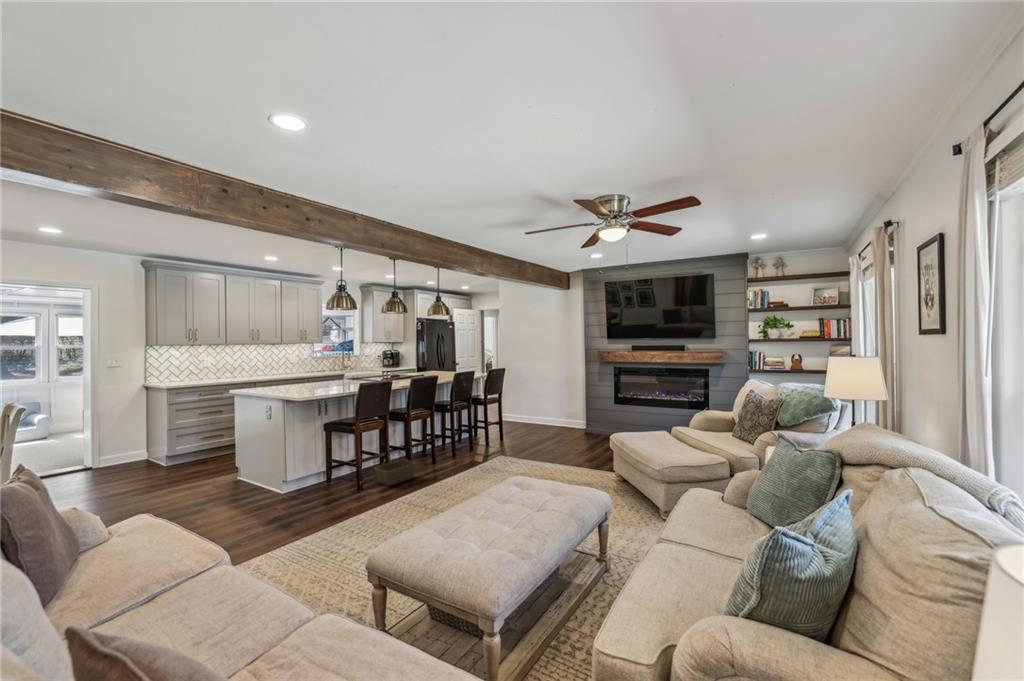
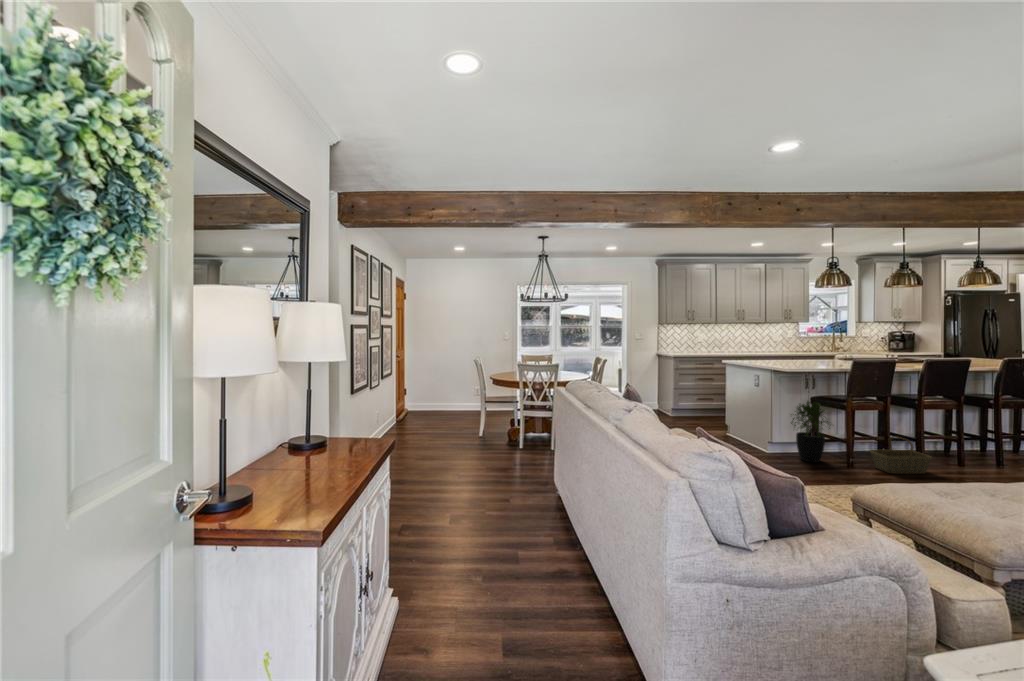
potted plant: none [303,429,346,492] -> present [791,401,830,462]

